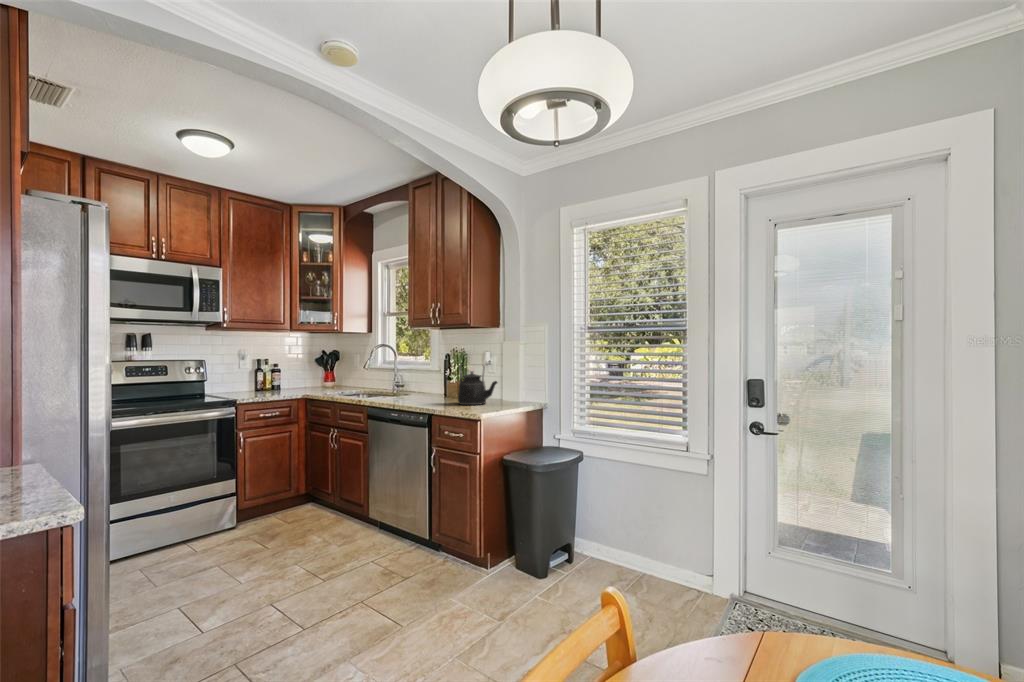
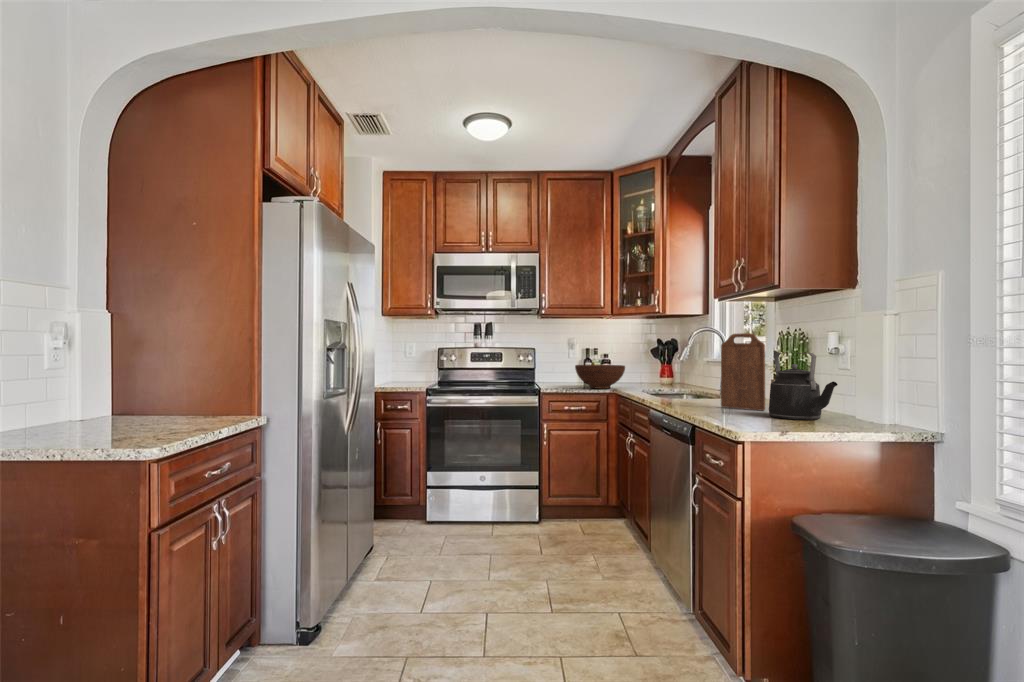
cutting board: none [420,351,449,402] -> present [721,333,765,411]
fruit bowl: none [265,374,313,396] -> present [575,365,625,389]

